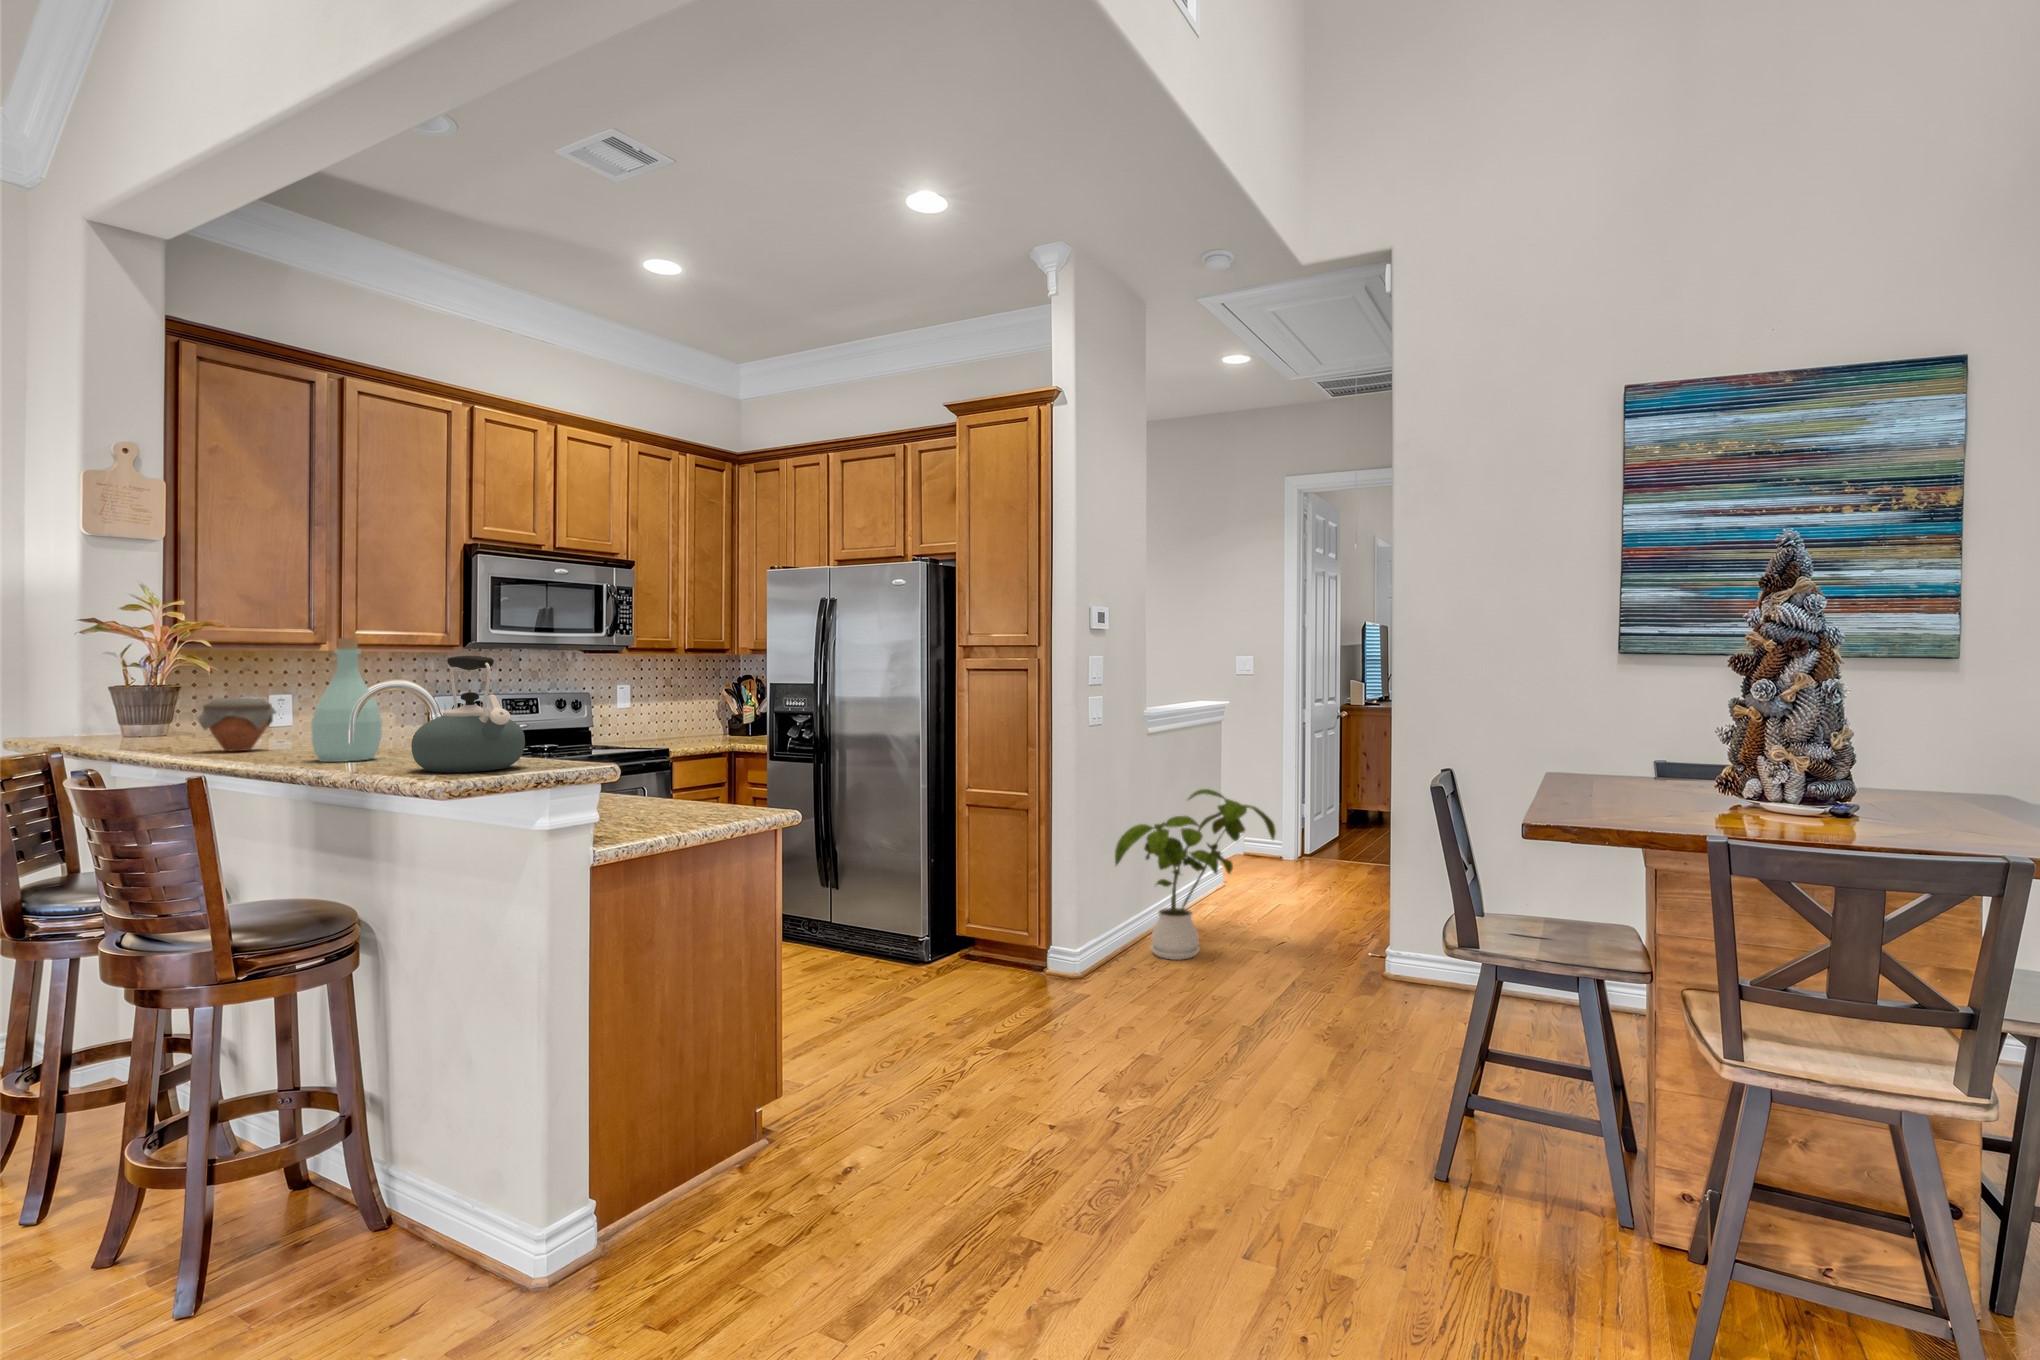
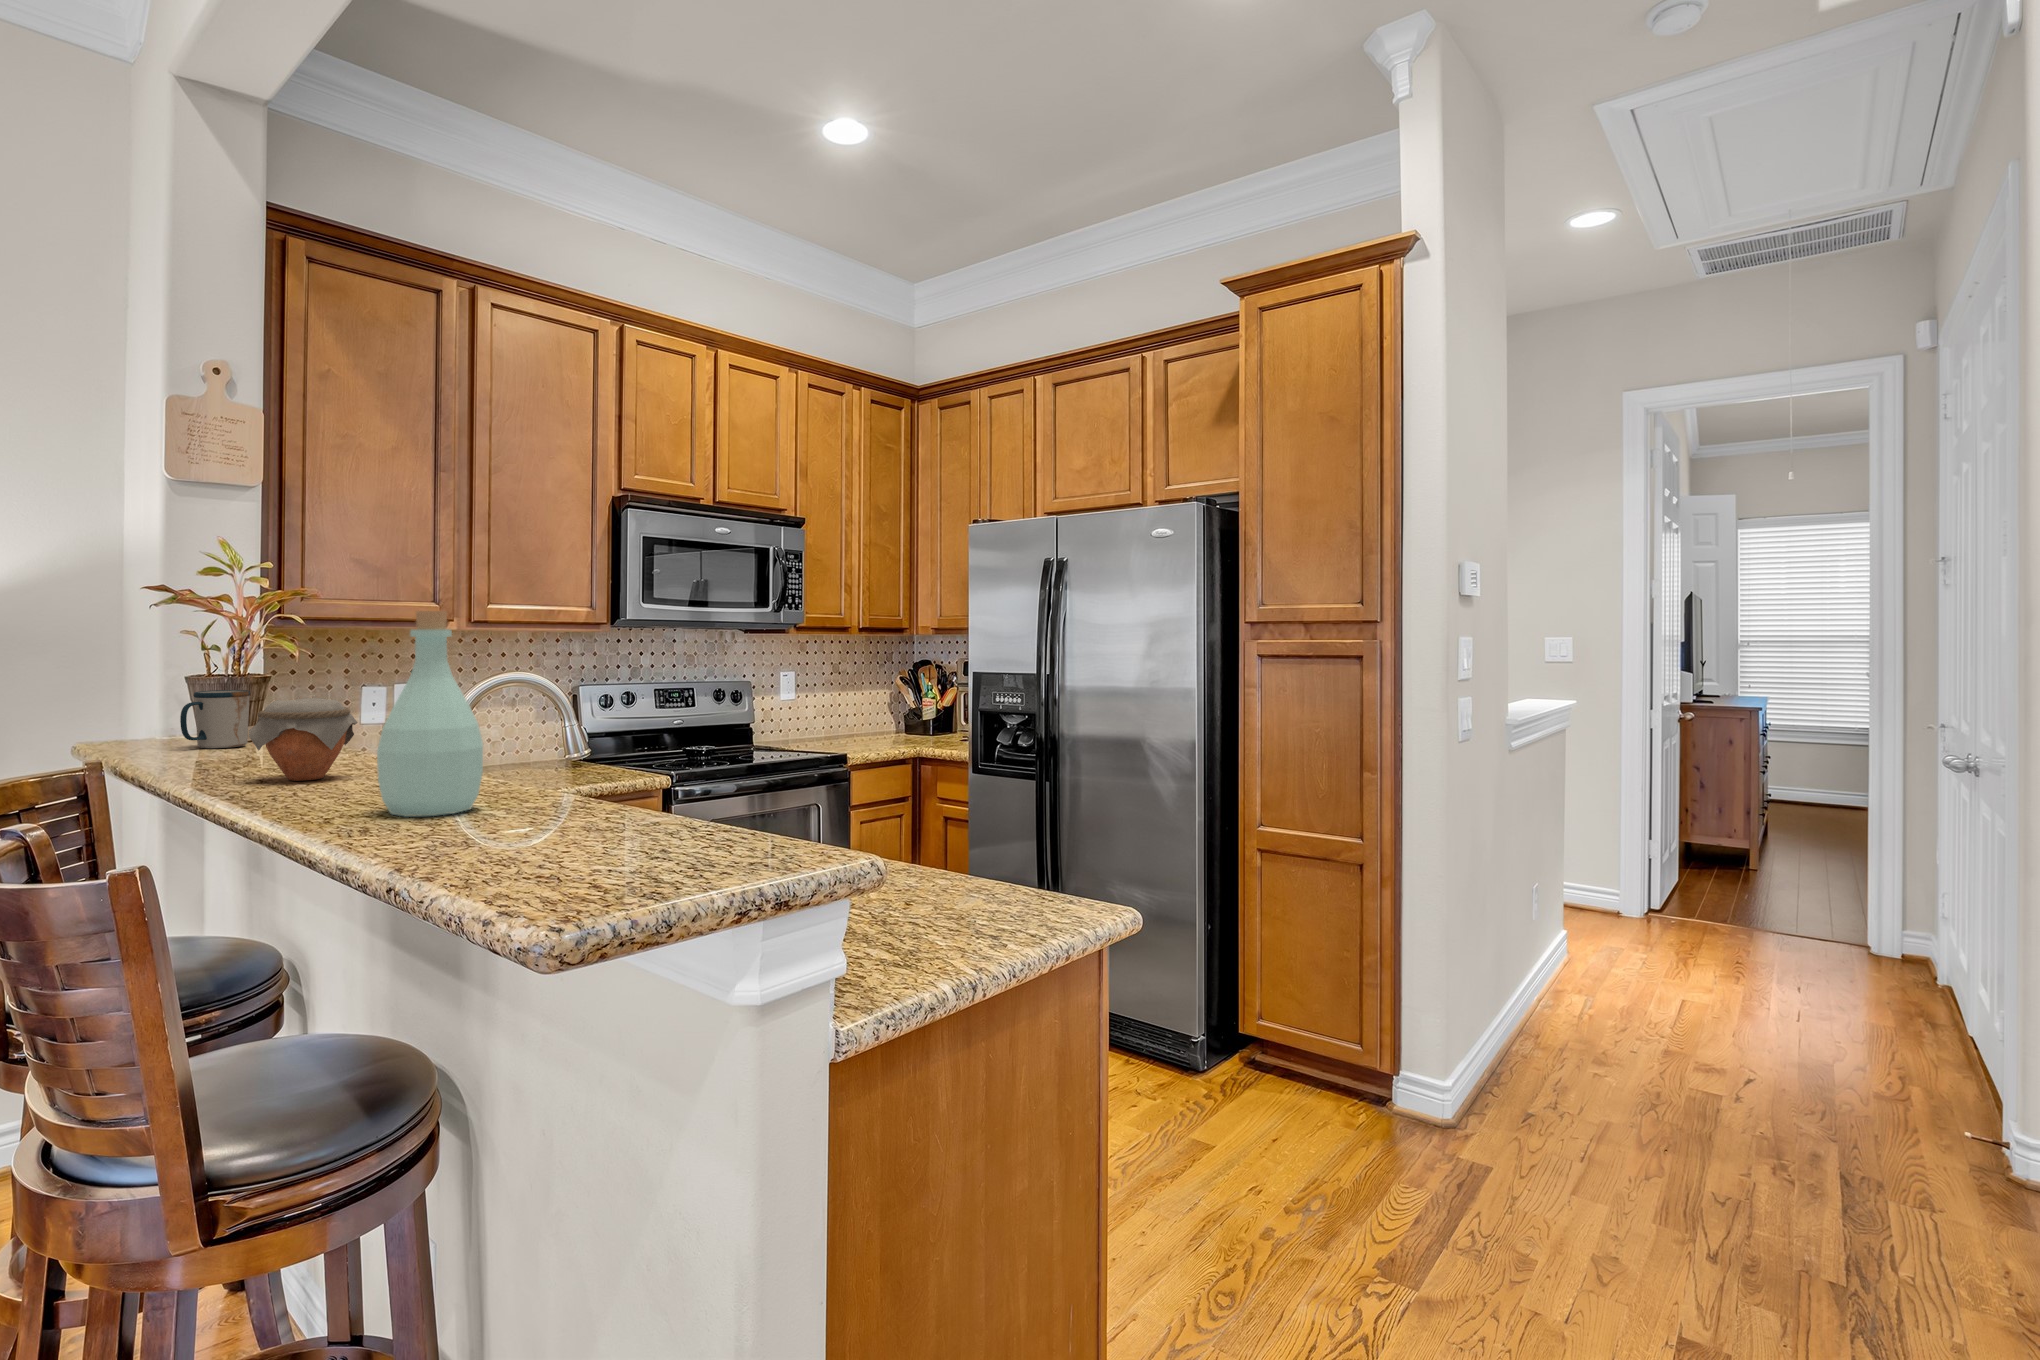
kettle: present [411,656,525,773] -> none [513,643,704,865]
mug: none [107,696,163,740] -> present [180,690,250,748]
house plant: present [1115,789,1276,960] -> none [1500,846,1774,1106]

